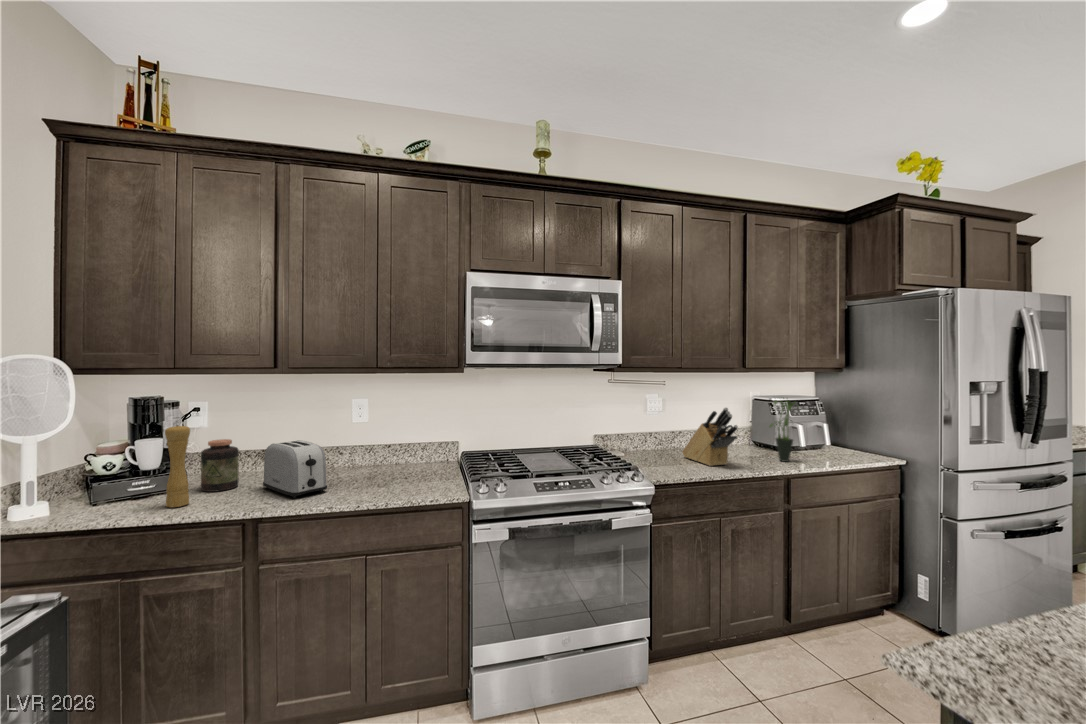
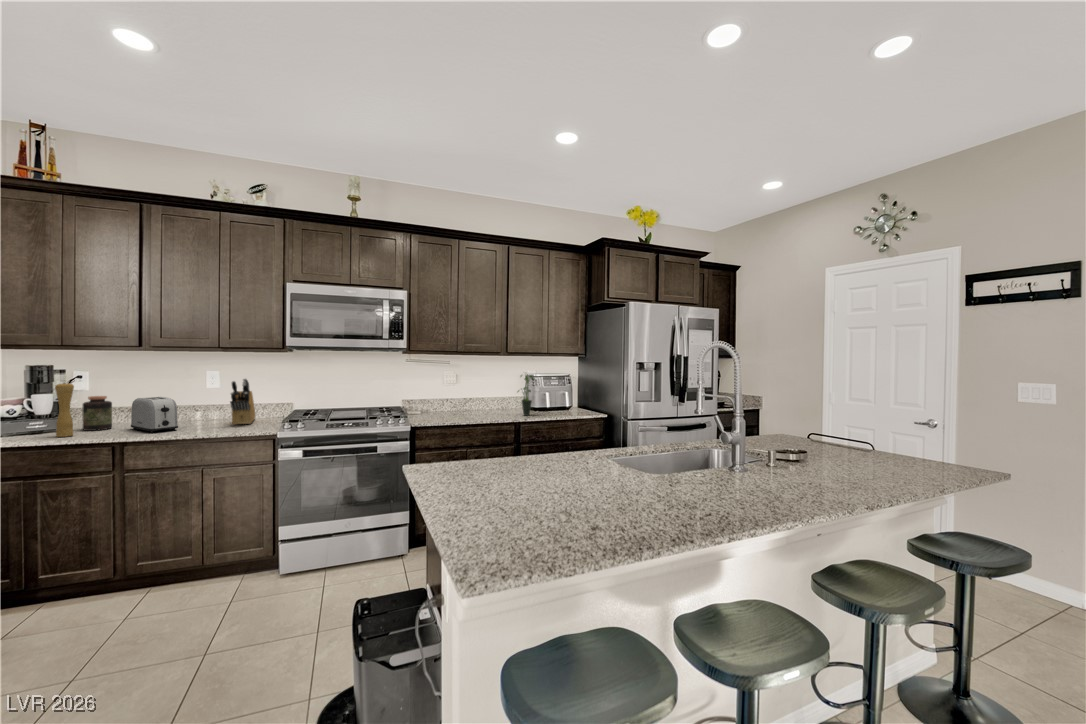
knife block: present [682,407,738,466] -> present [230,379,255,425]

